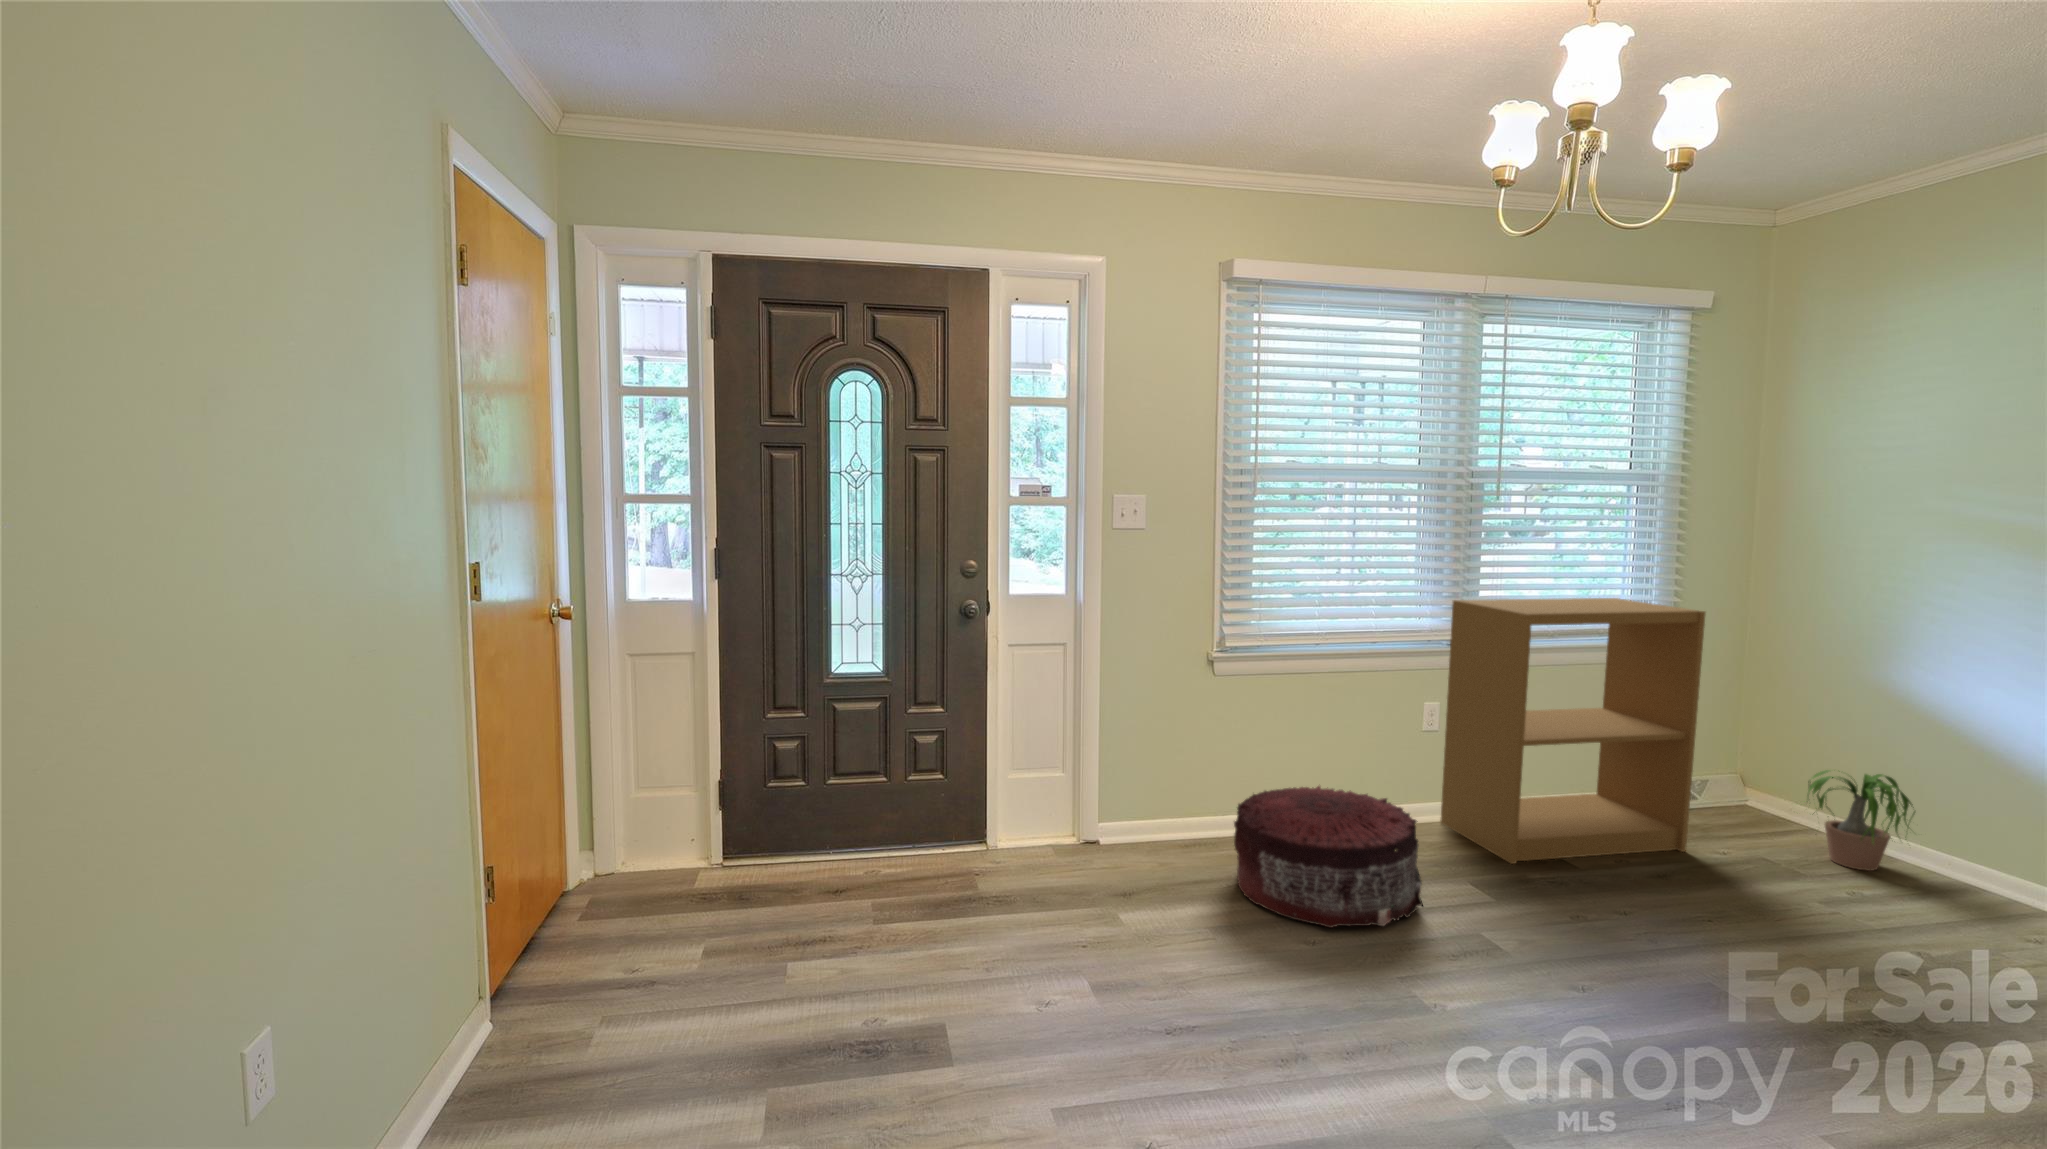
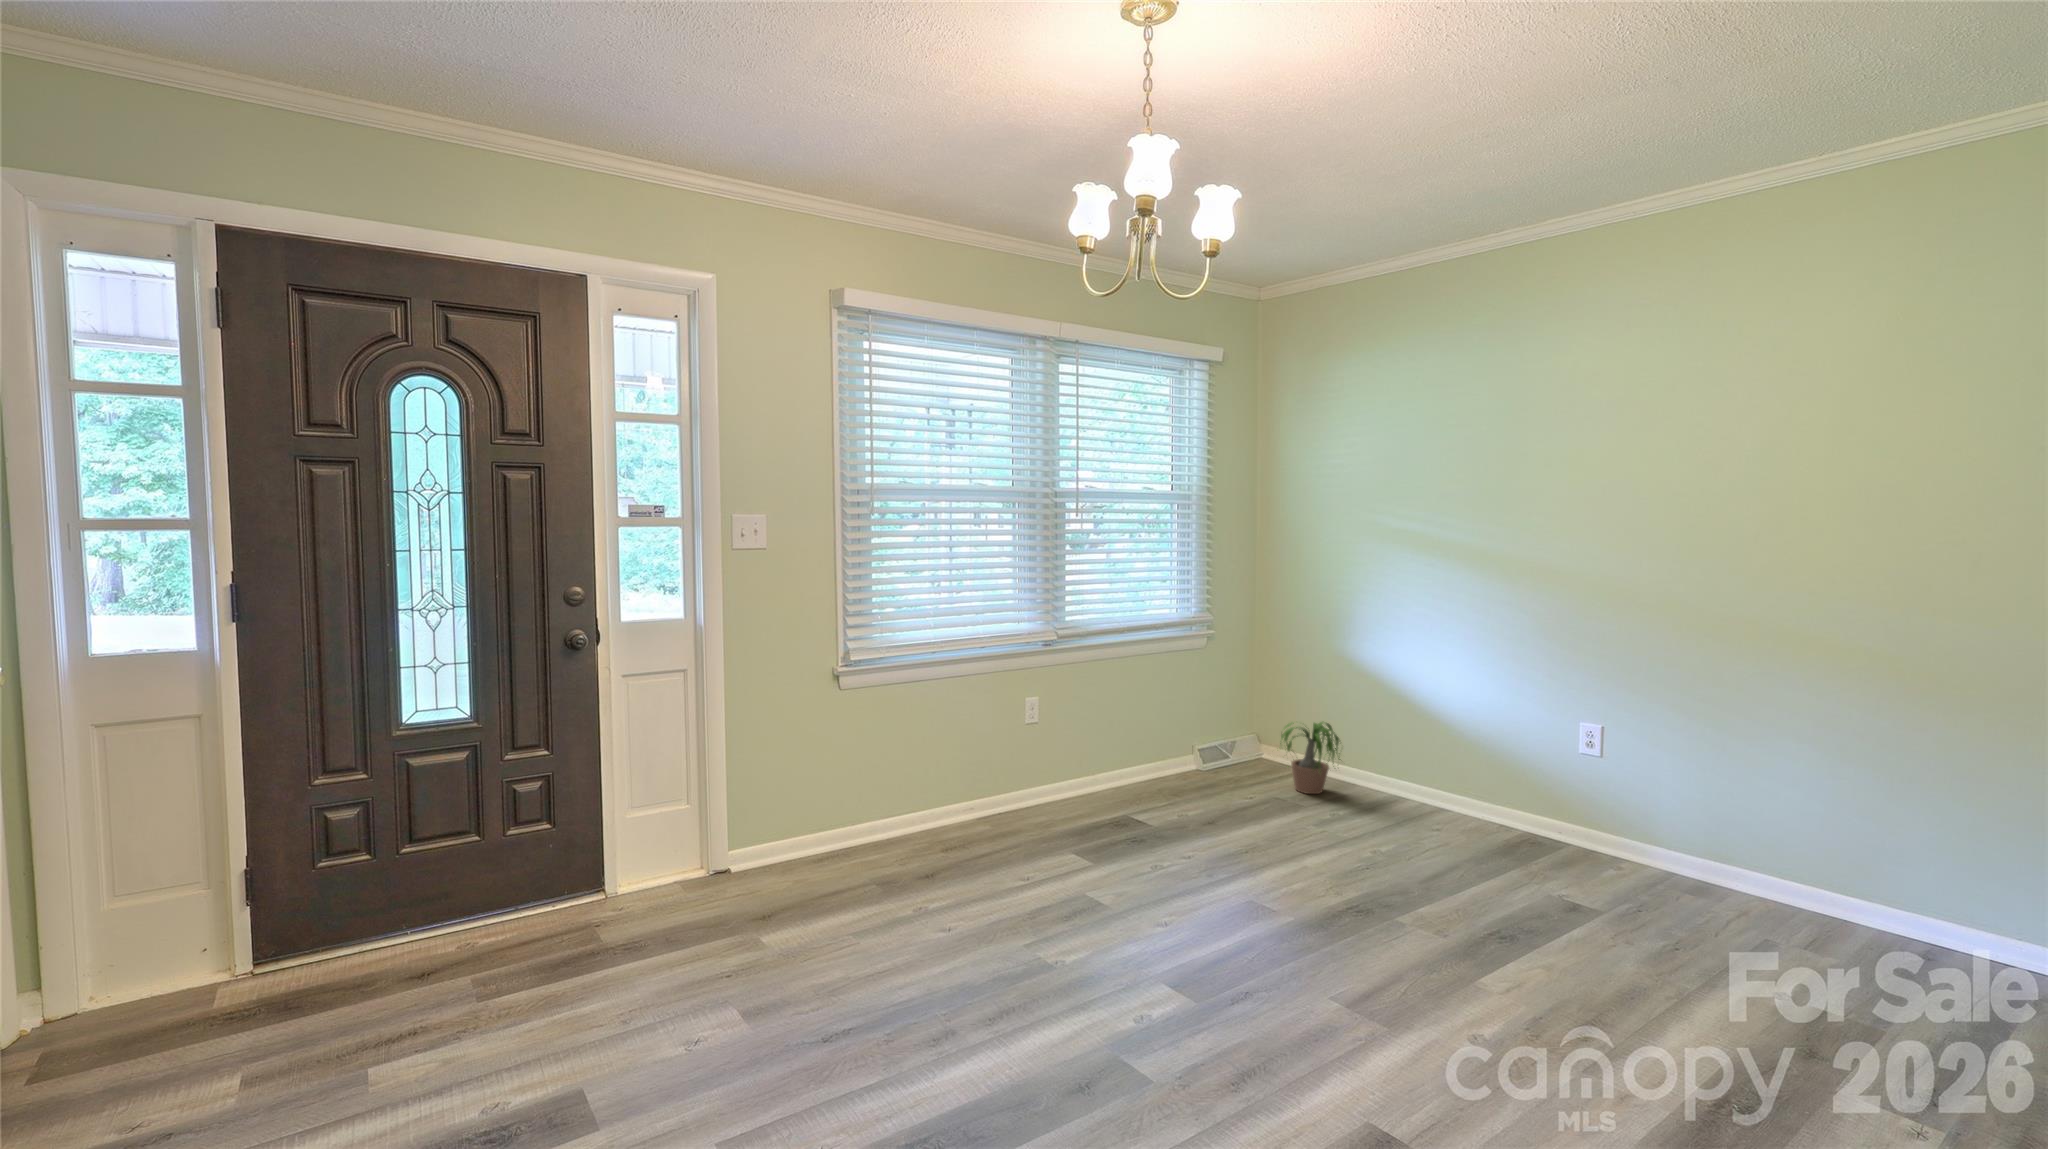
bookshelf: present [1440,598,1705,864] -> none [1030,597,1216,829]
pouf: present [1234,786,1423,928] -> none [862,782,1029,911]

